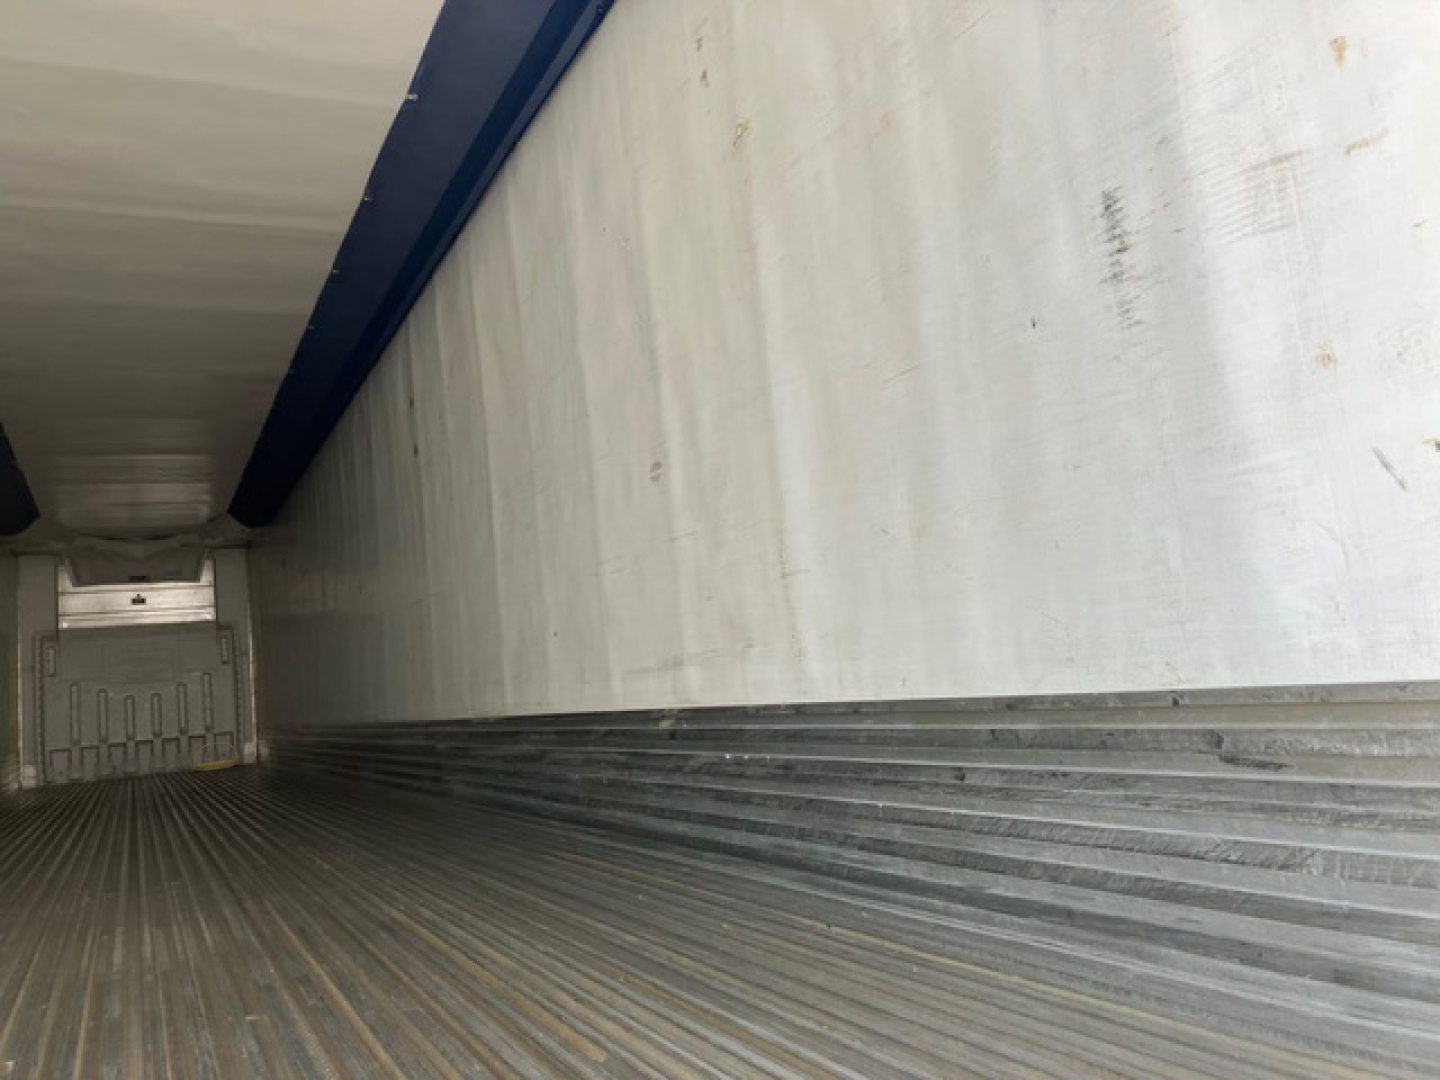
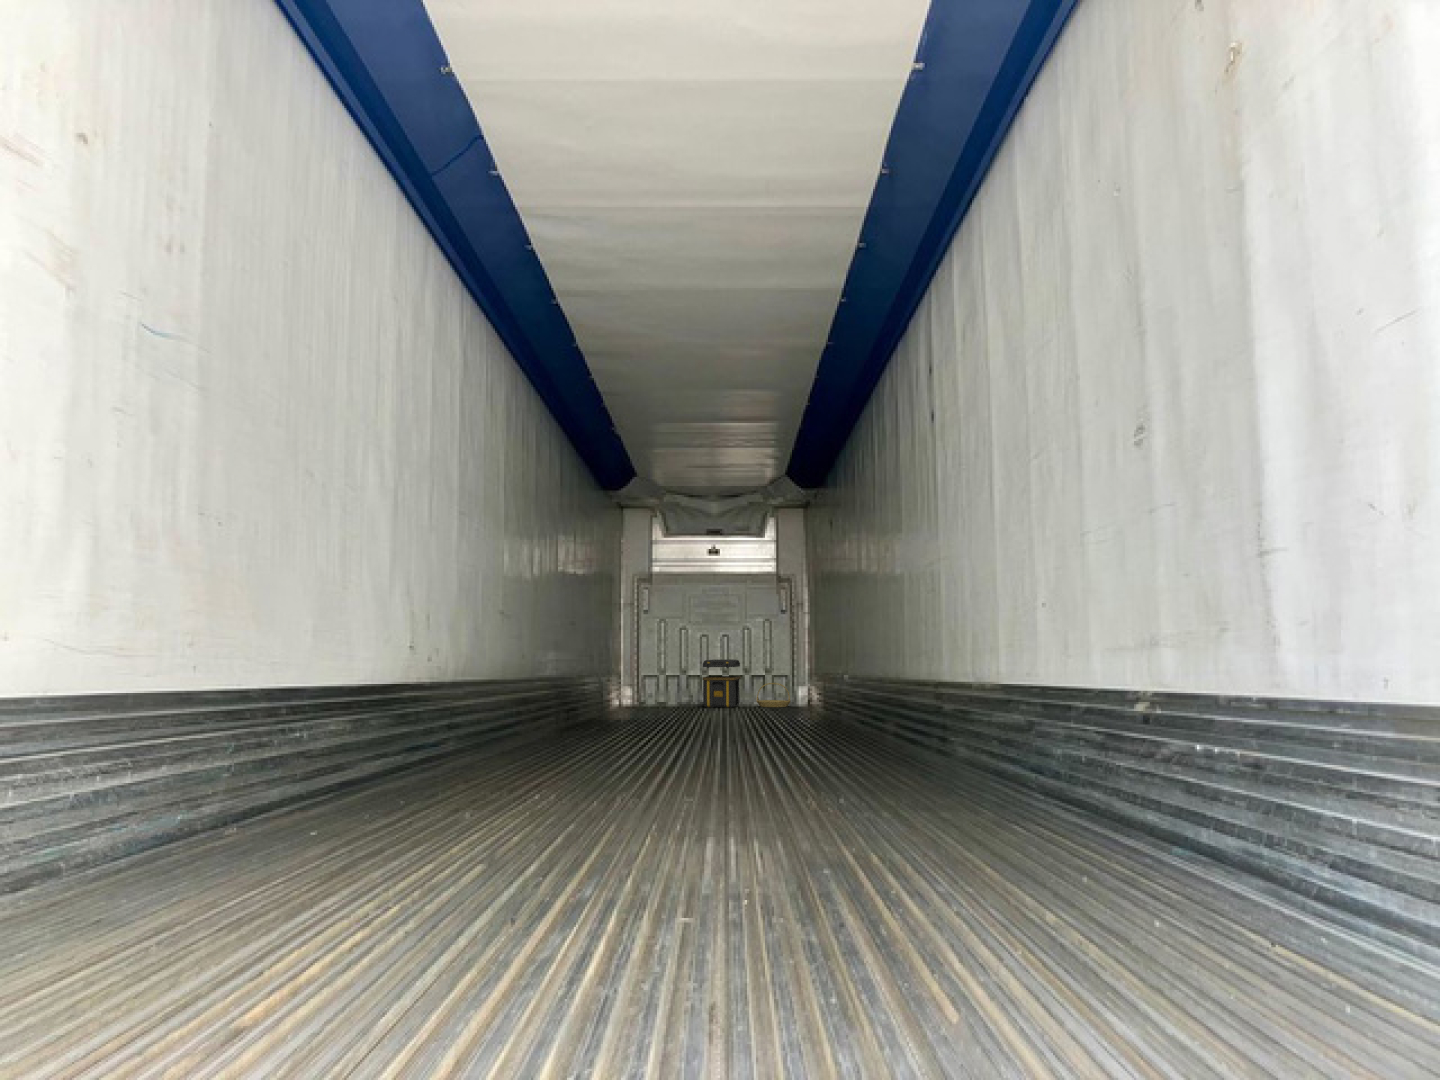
toolbox: none [118,722,172,784] -> present [702,659,740,708]

